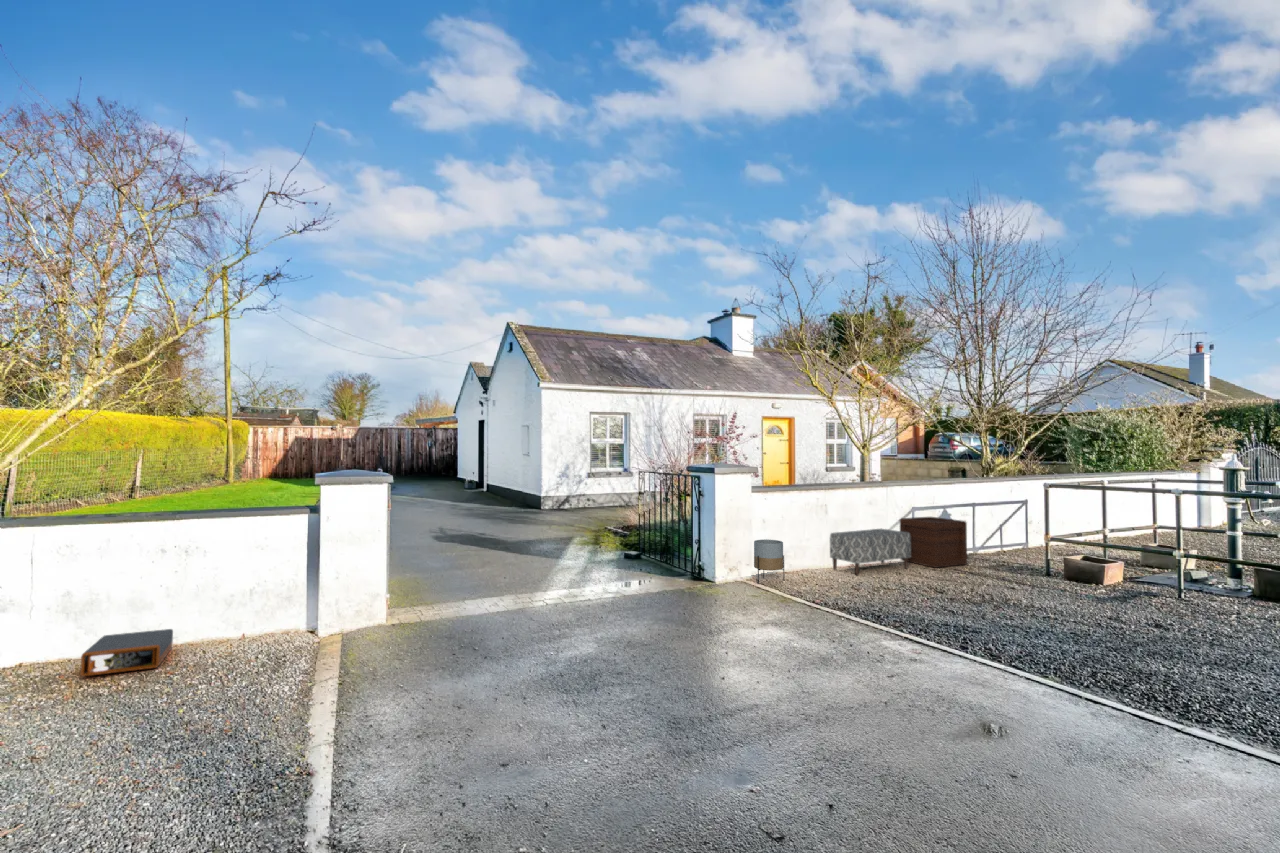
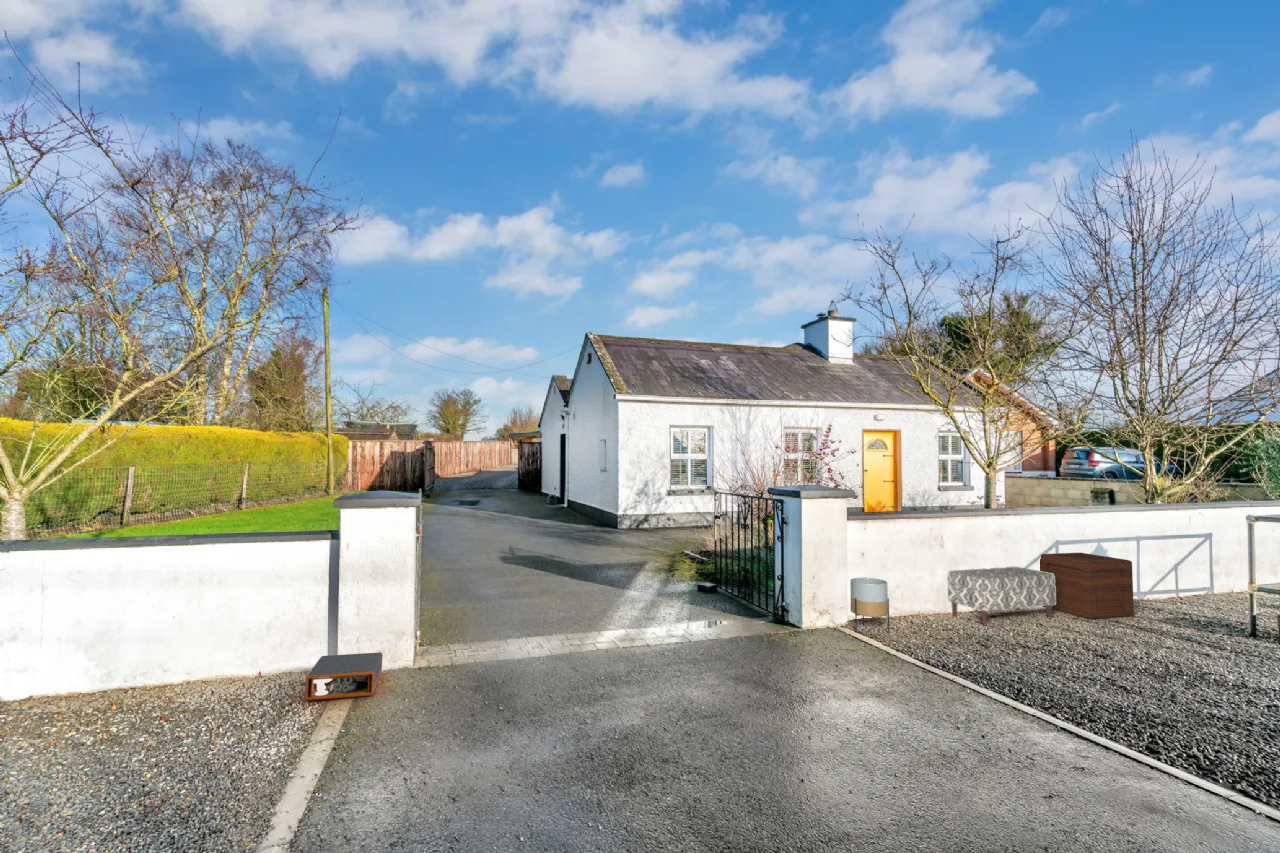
storage box: present [81,629,173,676] -> present [305,652,382,700]

